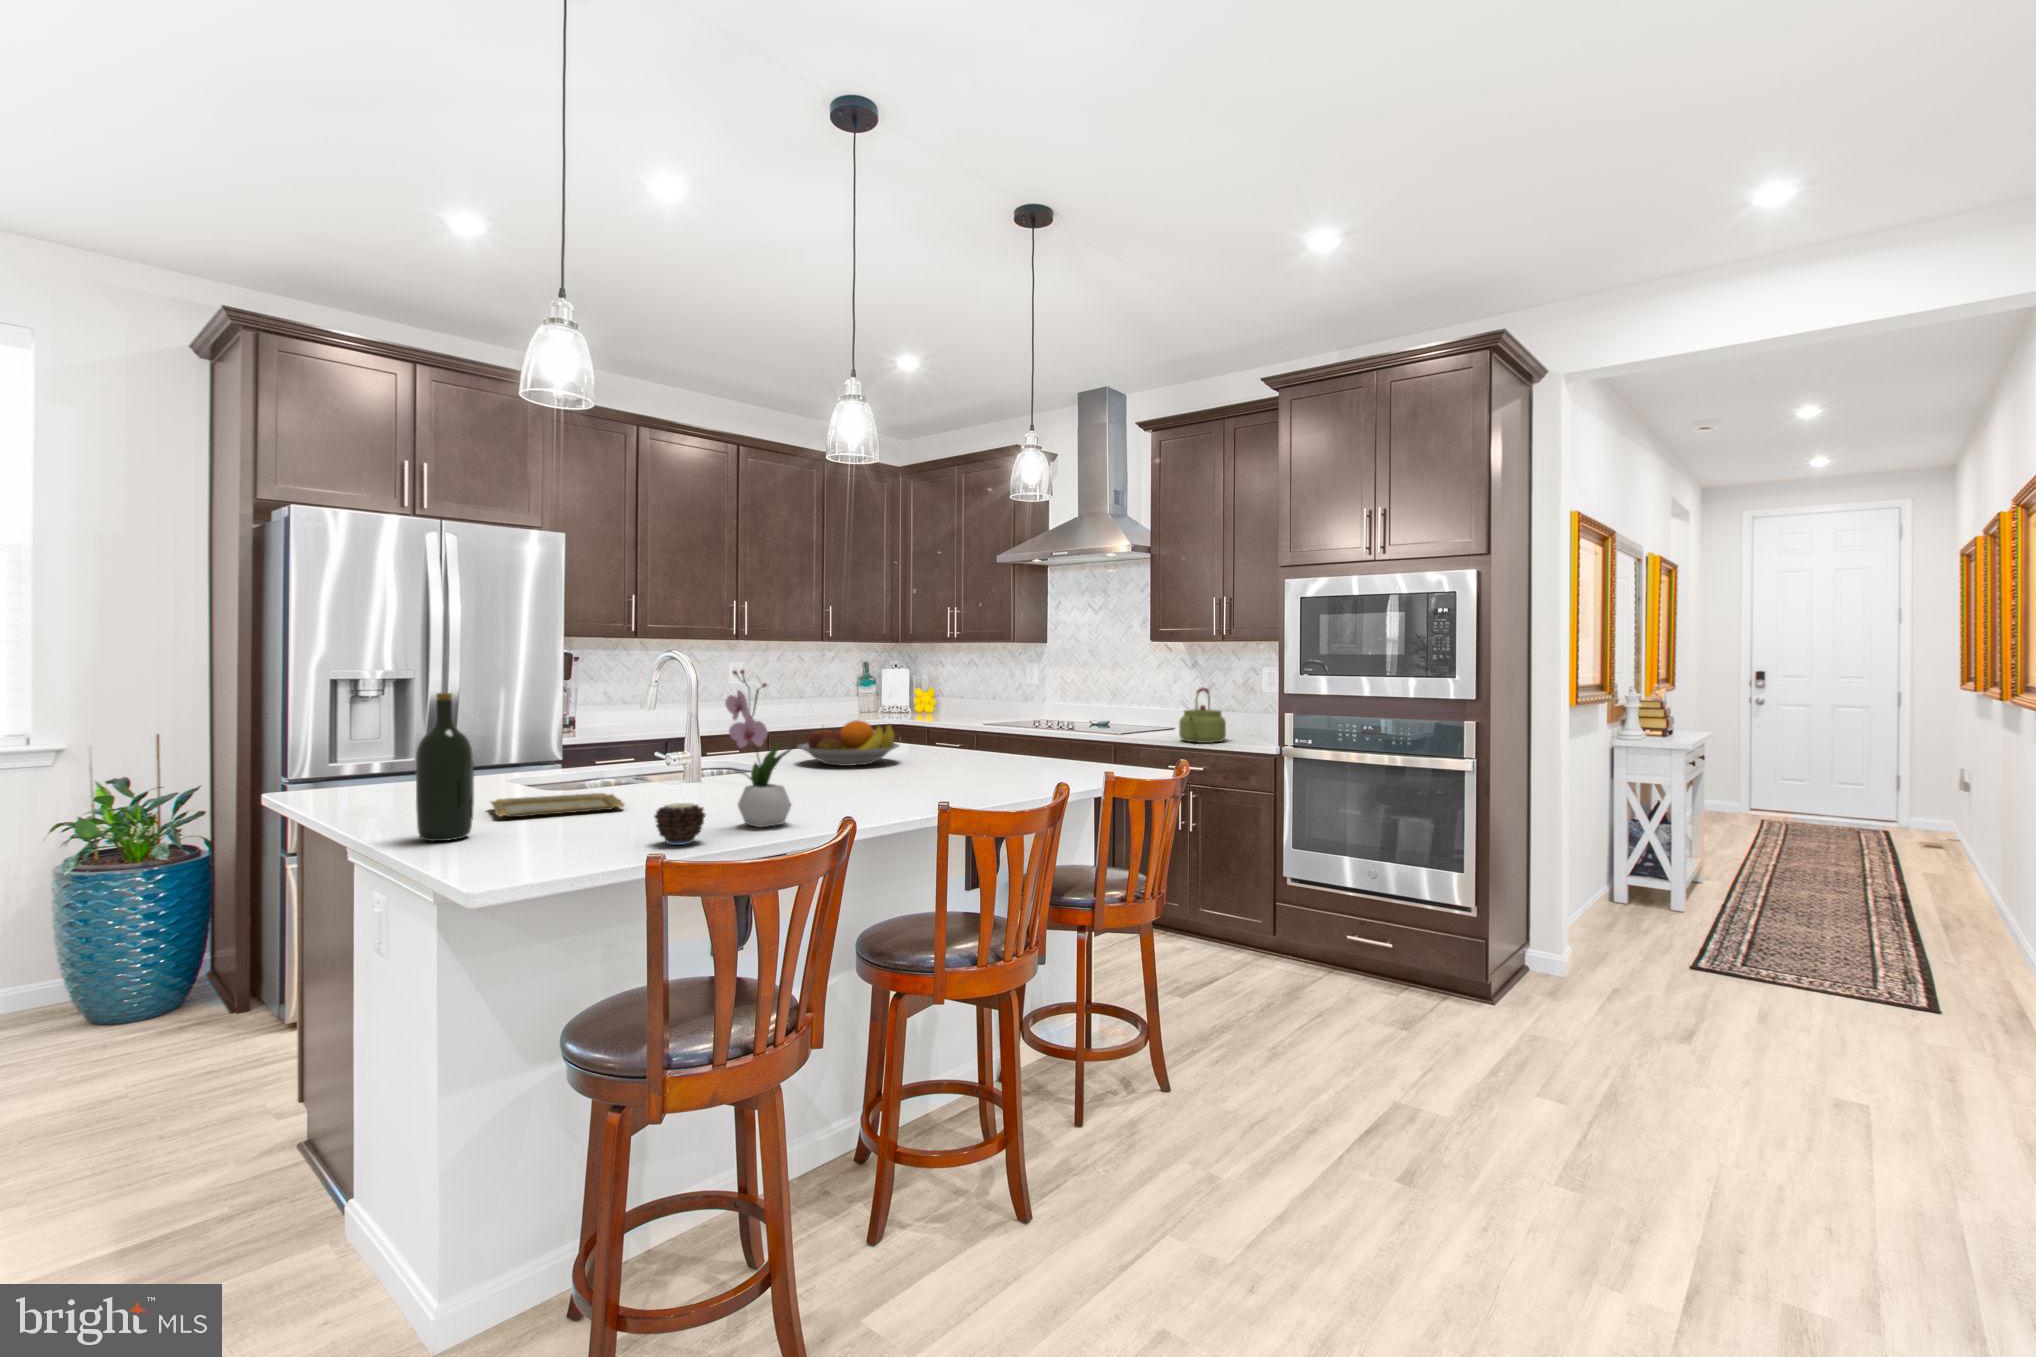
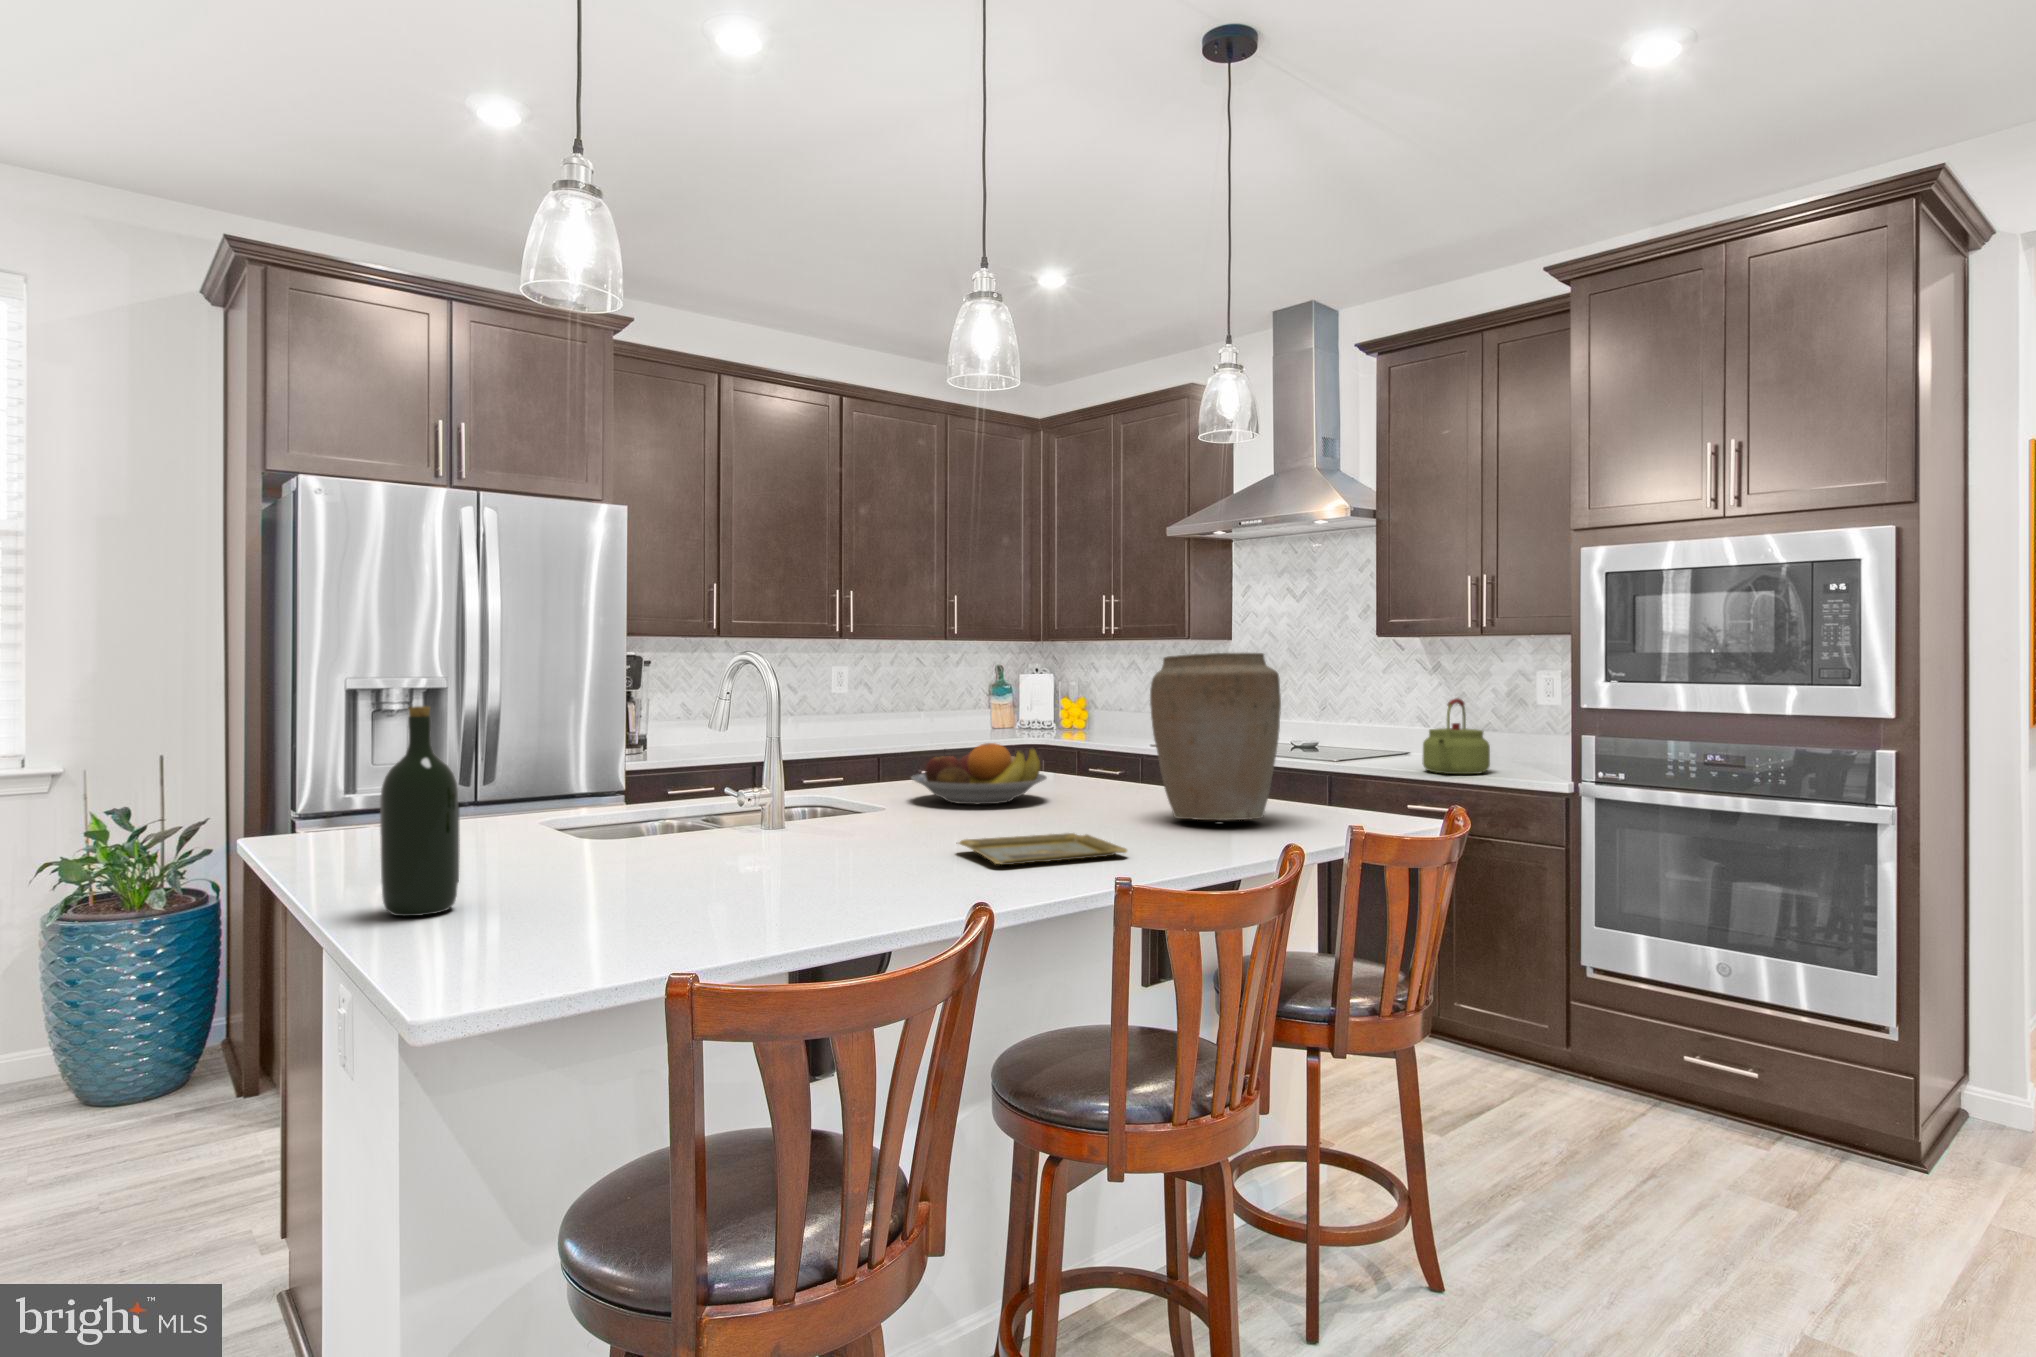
vase: none [973,655,1064,774] -> present [1150,653,1281,820]
flower arrangement: present [725,670,798,827] -> none [804,672,910,903]
tray: present [491,793,624,817] -> present [959,833,1127,865]
candle: present [654,802,705,845] -> none [699,860,773,931]

